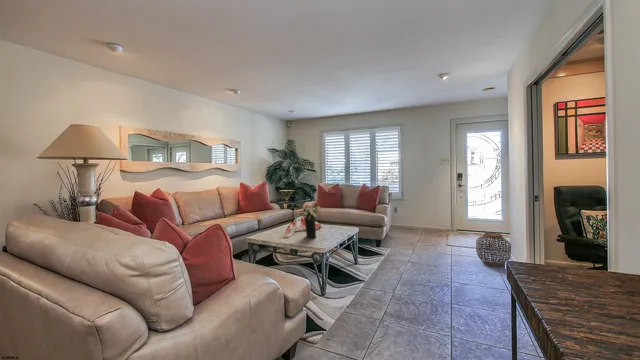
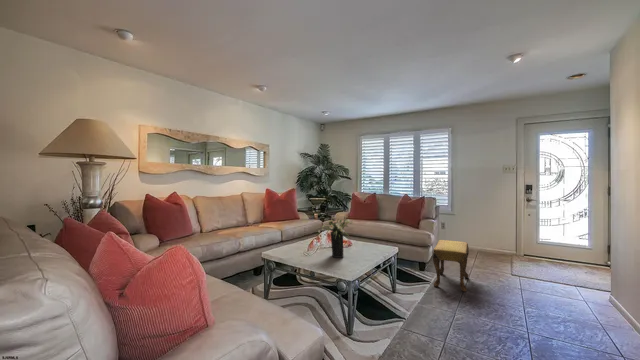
footstool: none [386,221,414,260] -> present [433,240,469,292]
woven basket: present [476,233,511,267] -> none [559,264,614,314]

